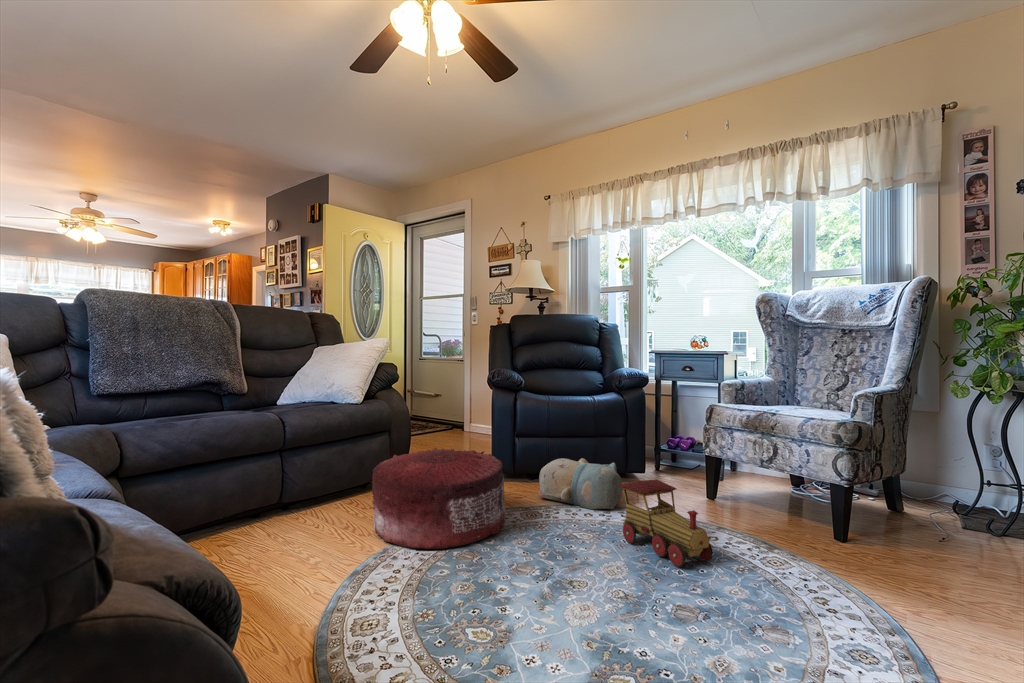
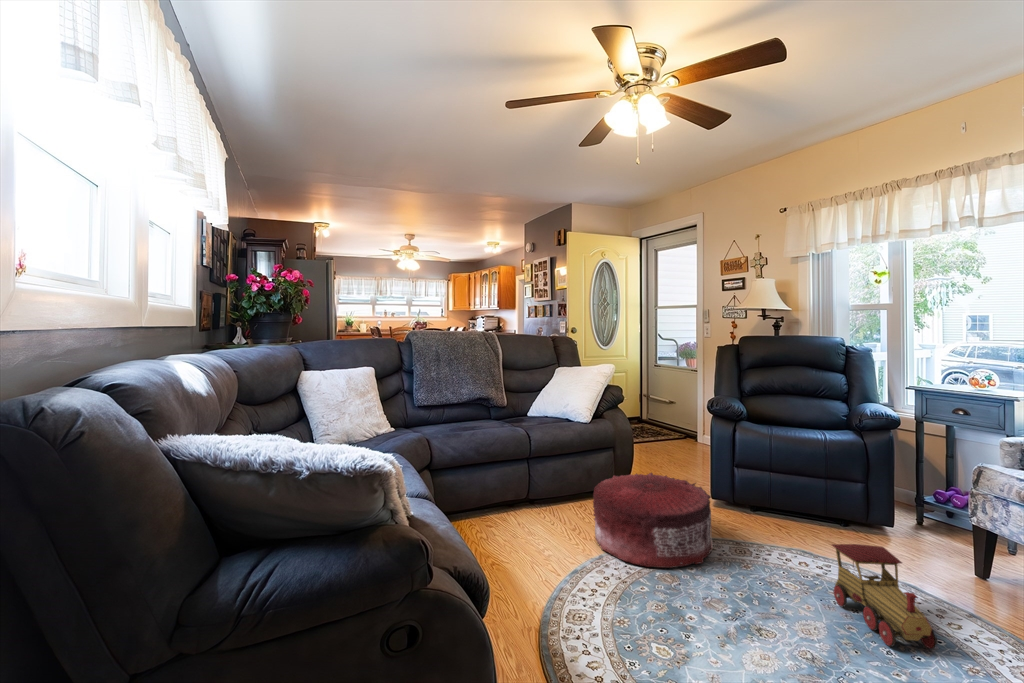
plush toy: present [538,458,623,509] -> none [753,499,852,564]

